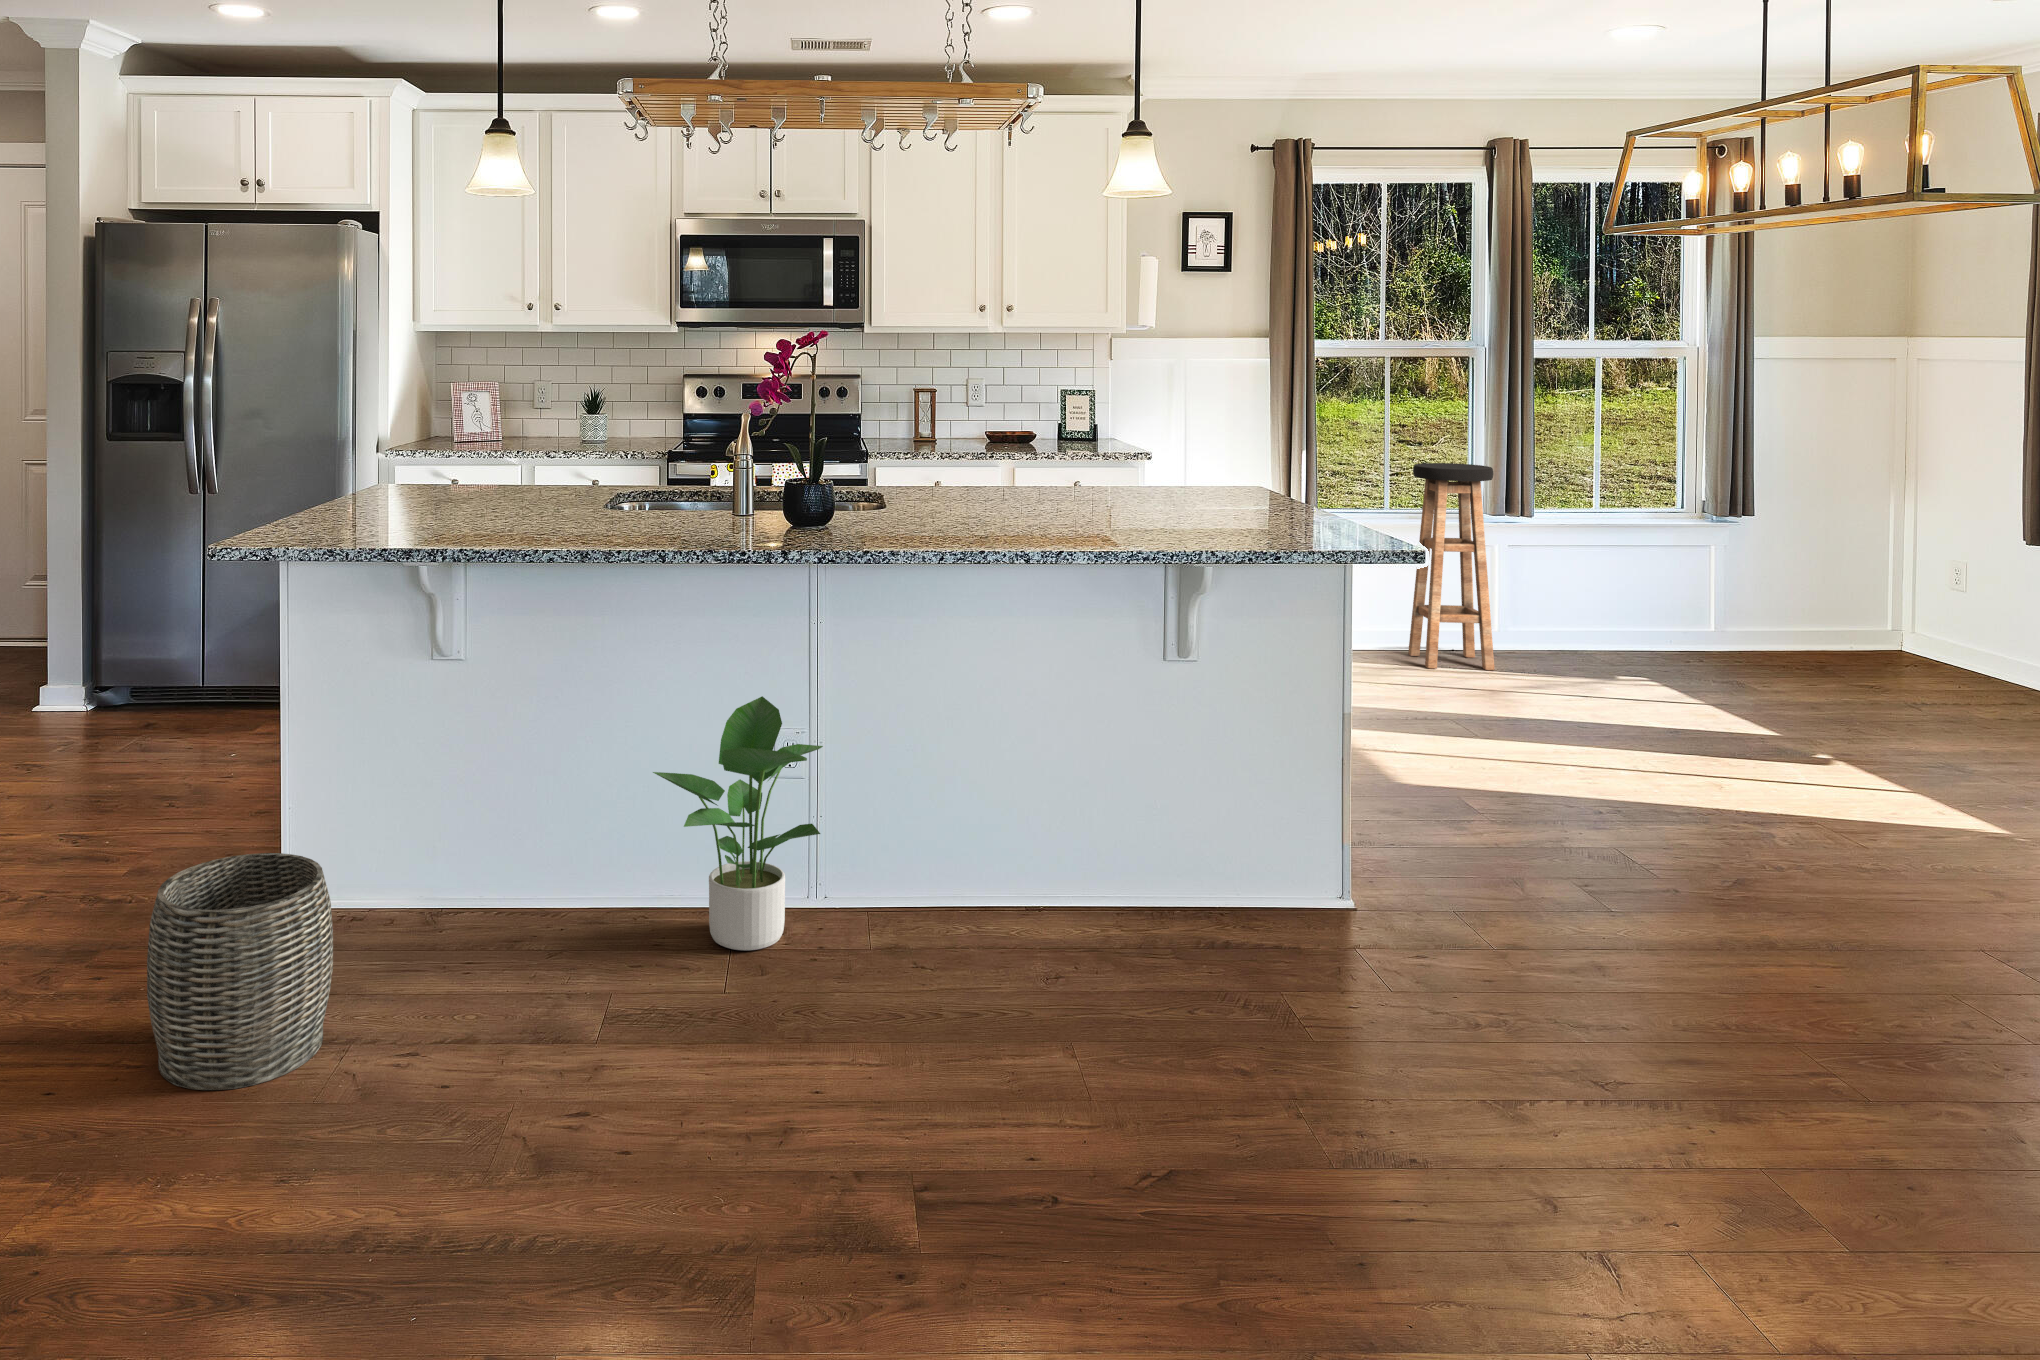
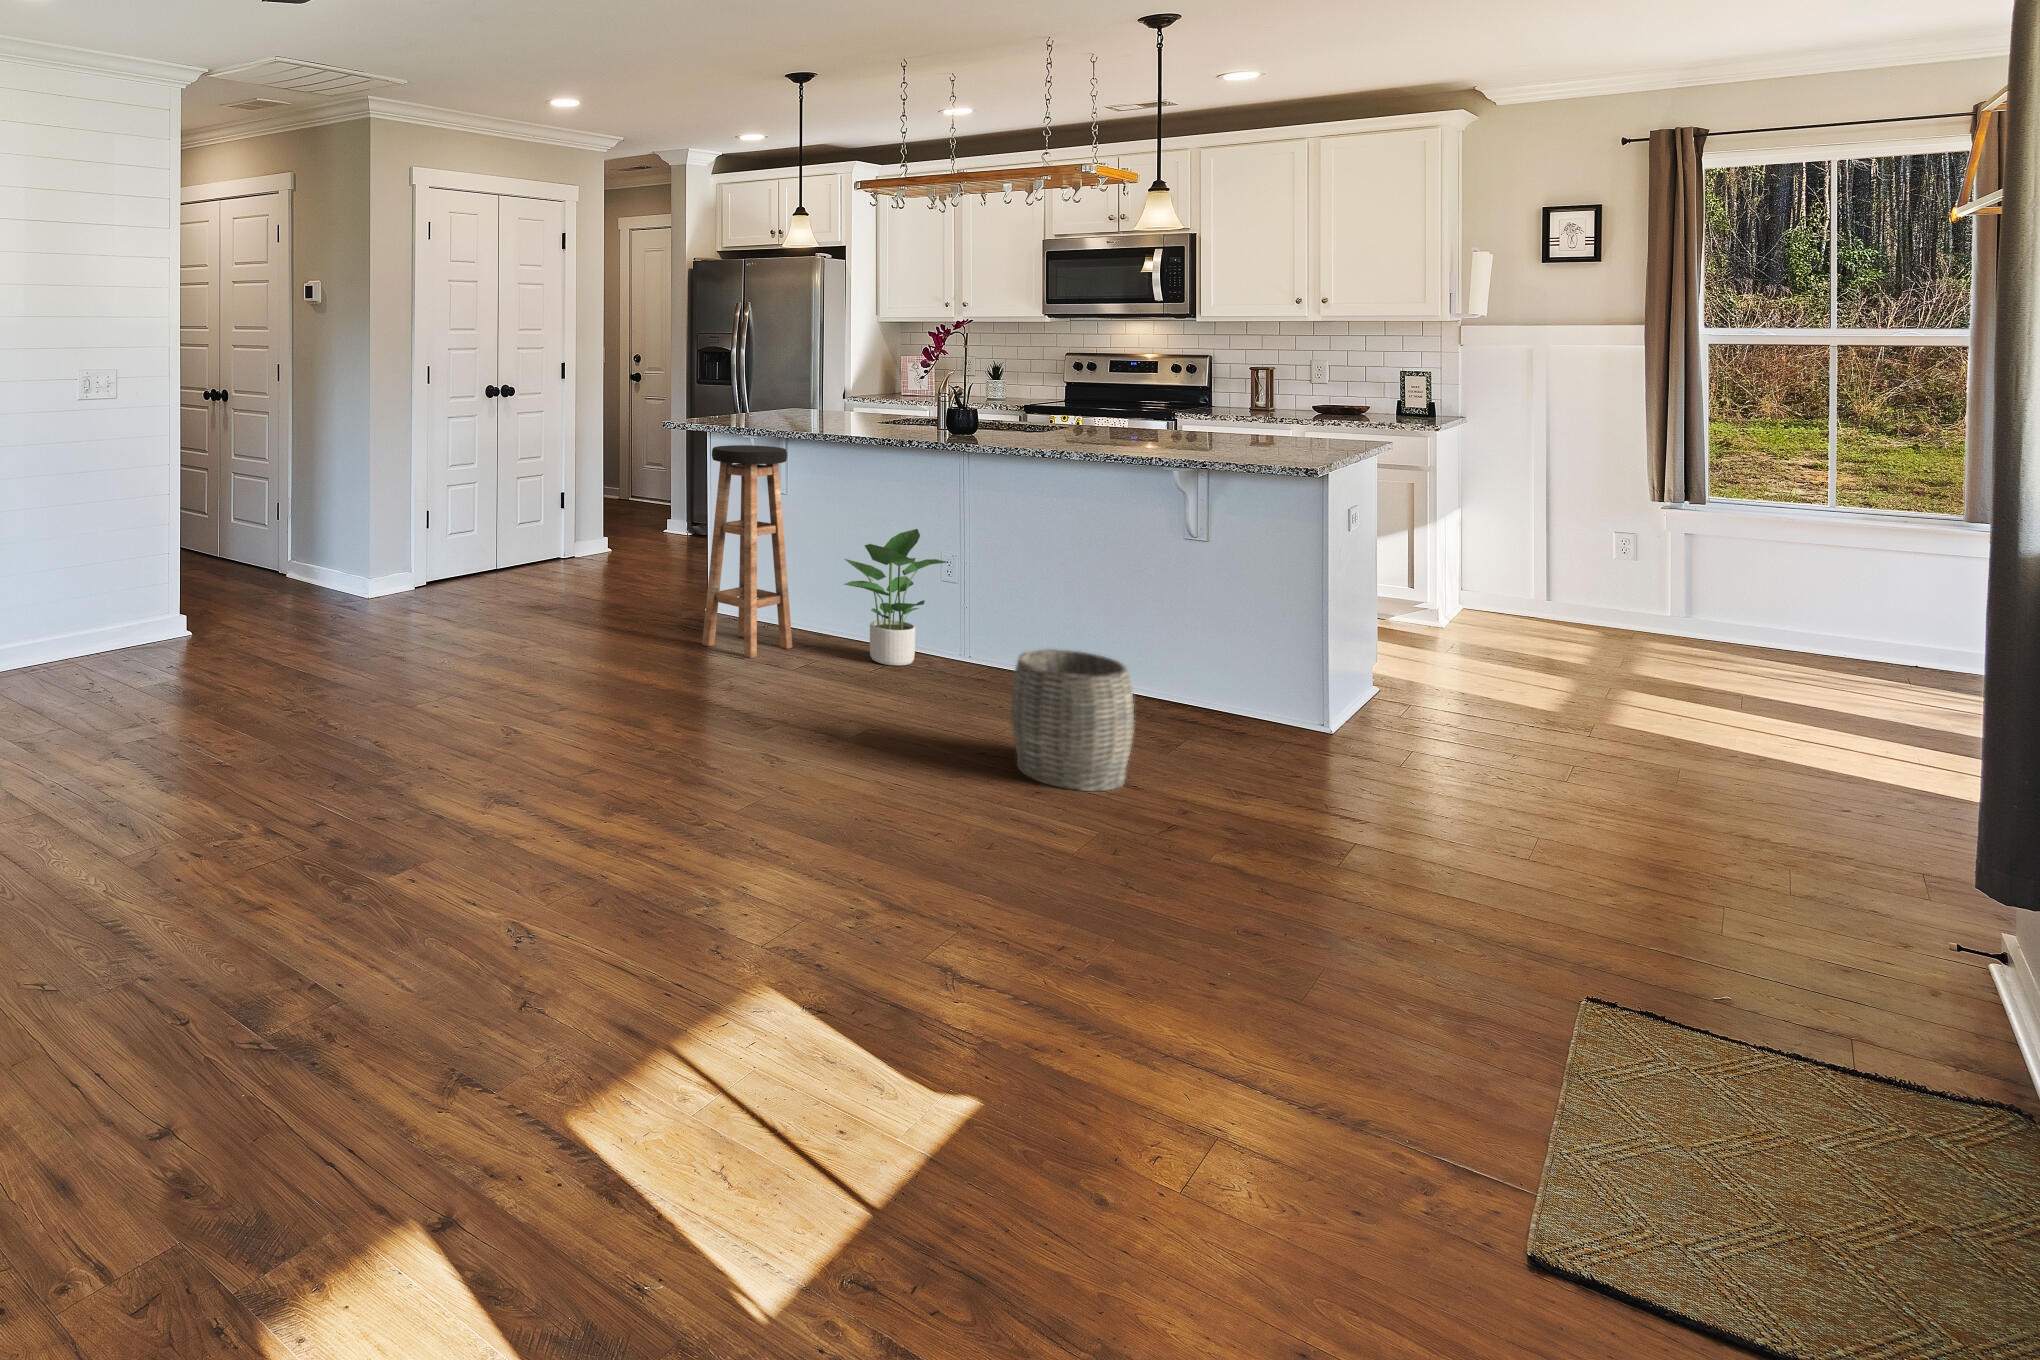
bar stool: present [1408,463,1494,670] -> present [702,445,792,658]
woven basket: present [147,853,333,1090] -> present [1011,649,1134,791]

